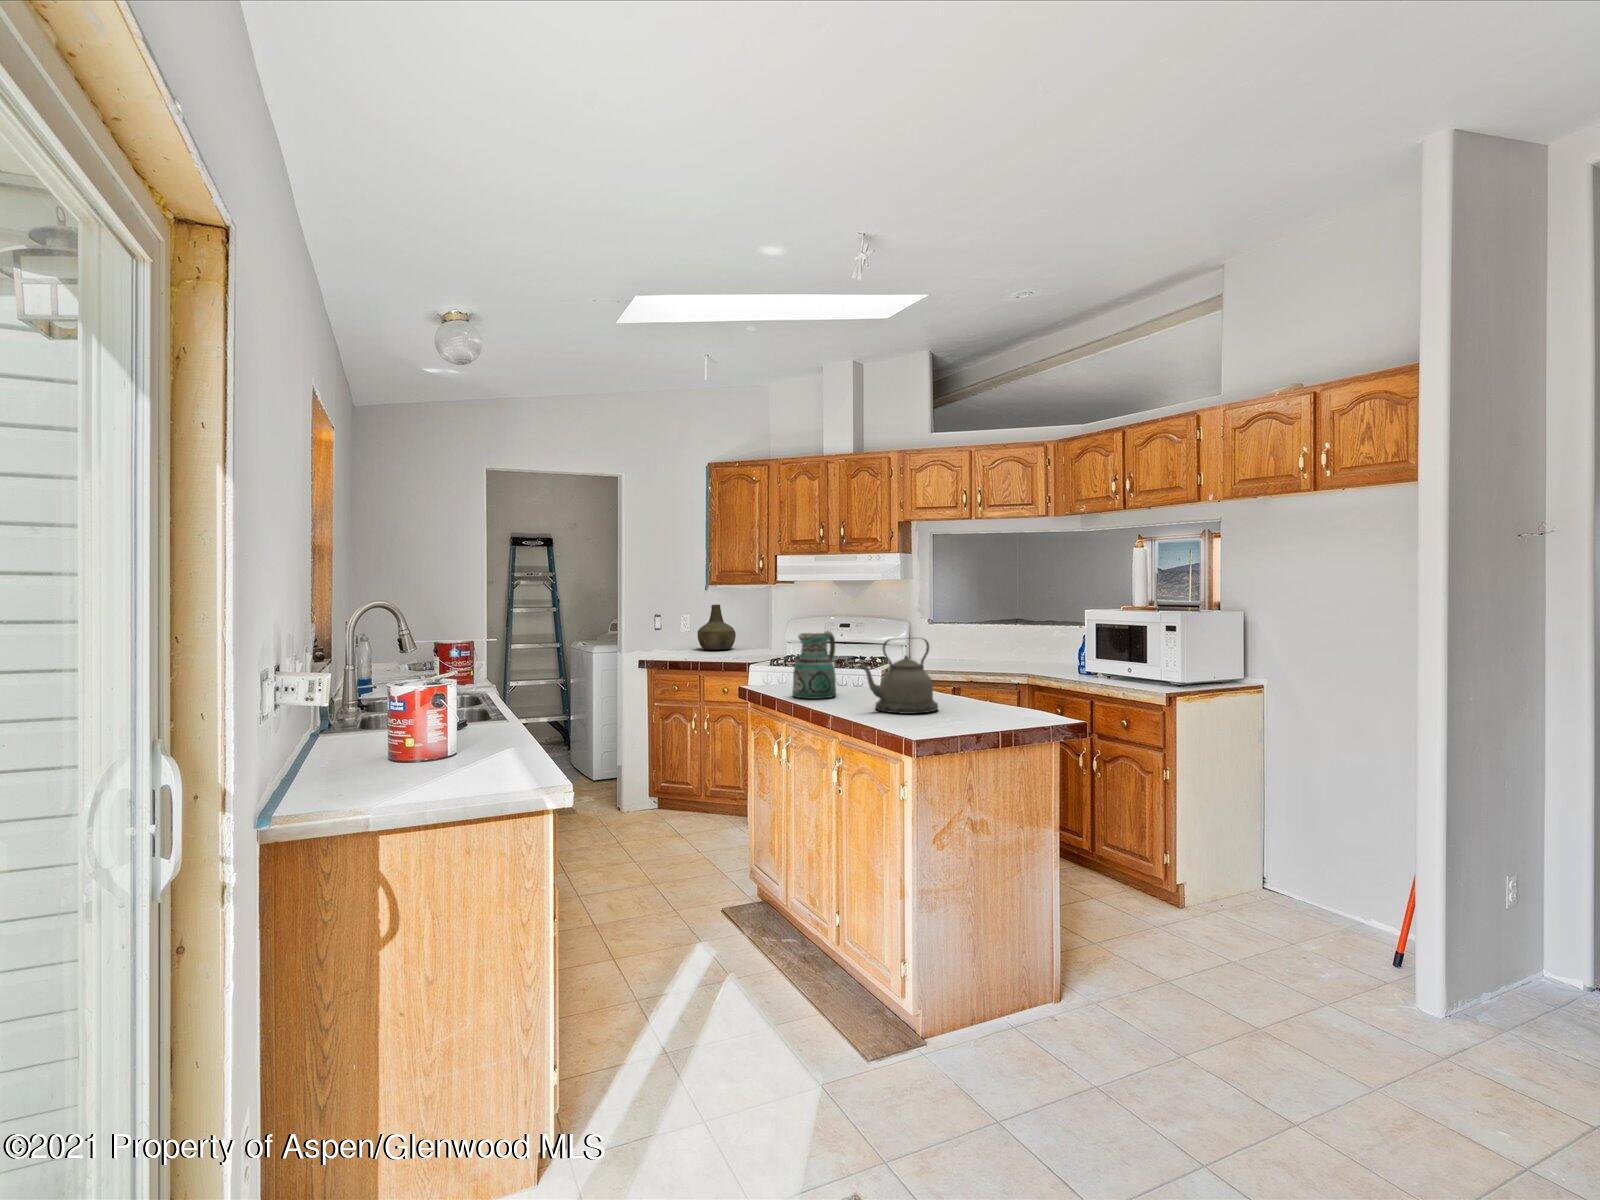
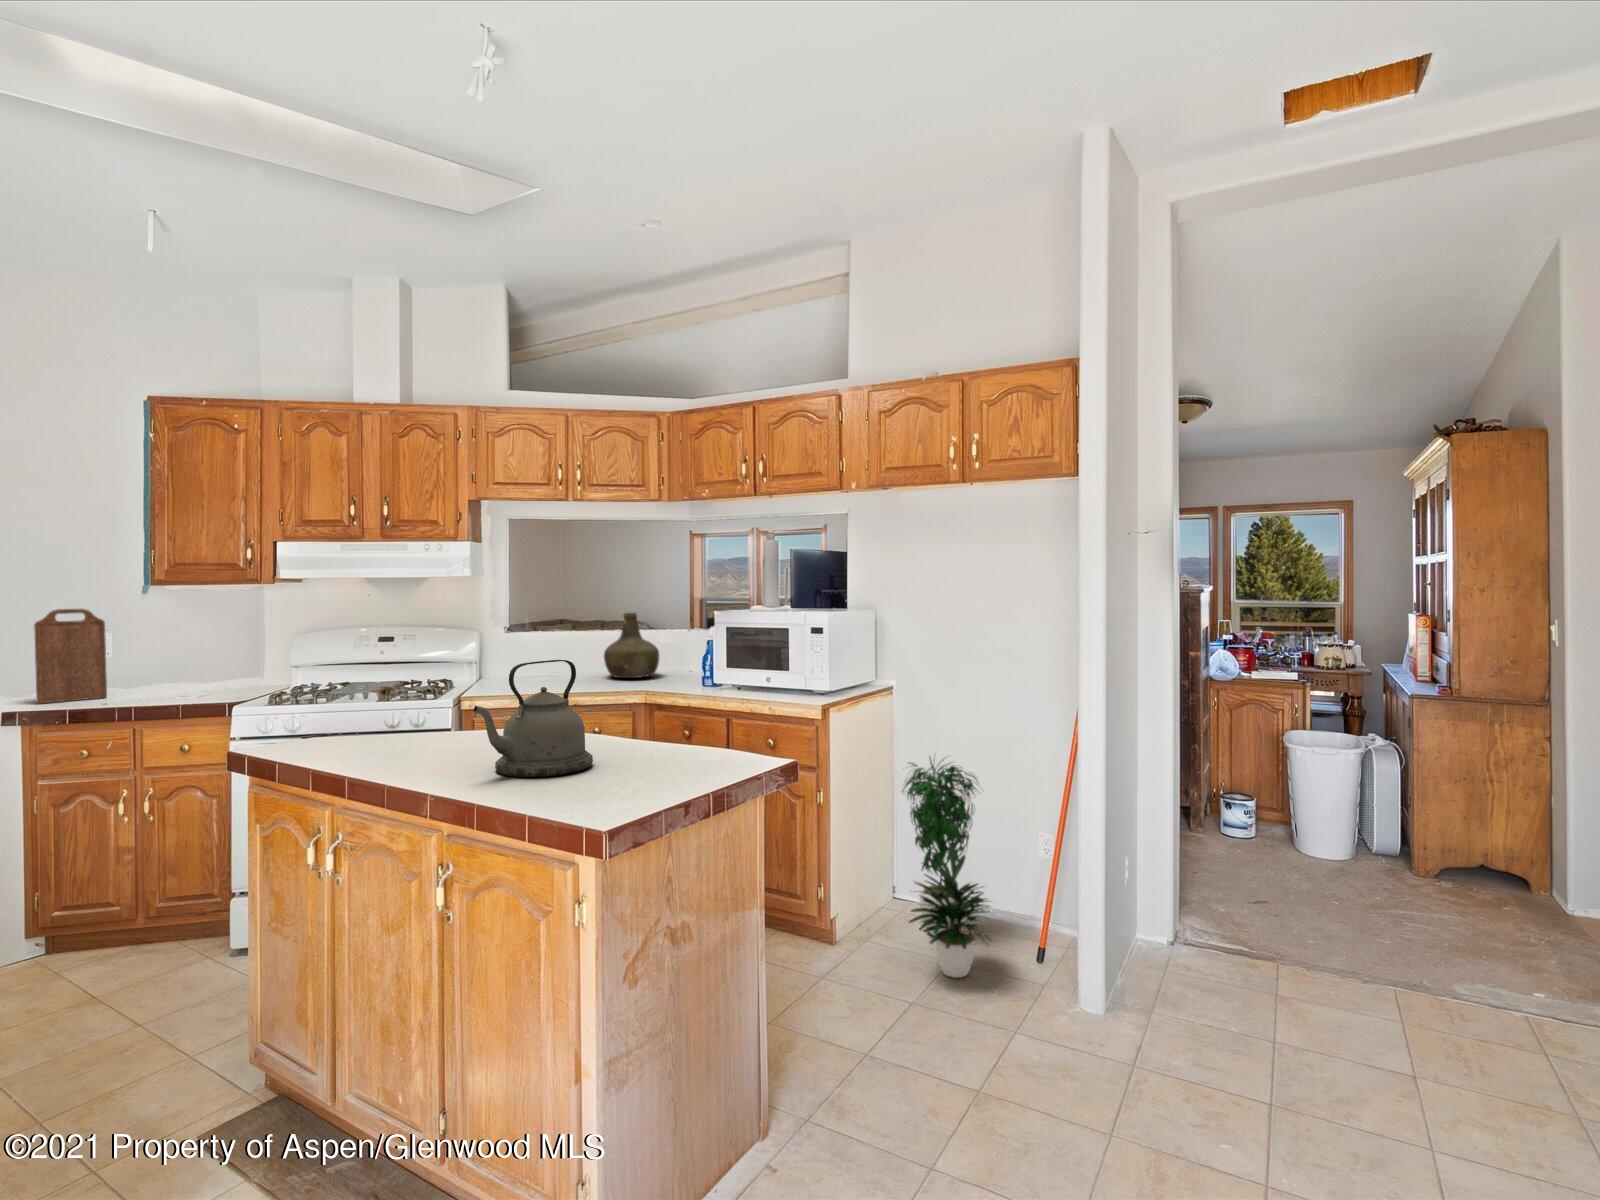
cutting board: none [653,600,687,657] -> present [34,609,107,703]
bottle: present [697,604,736,650] -> present [604,613,659,678]
ceramic pitcher: present [793,631,836,699] -> none [340,653,417,764]
potted plant: none [1236,743,1340,952] -> present [902,760,989,978]

